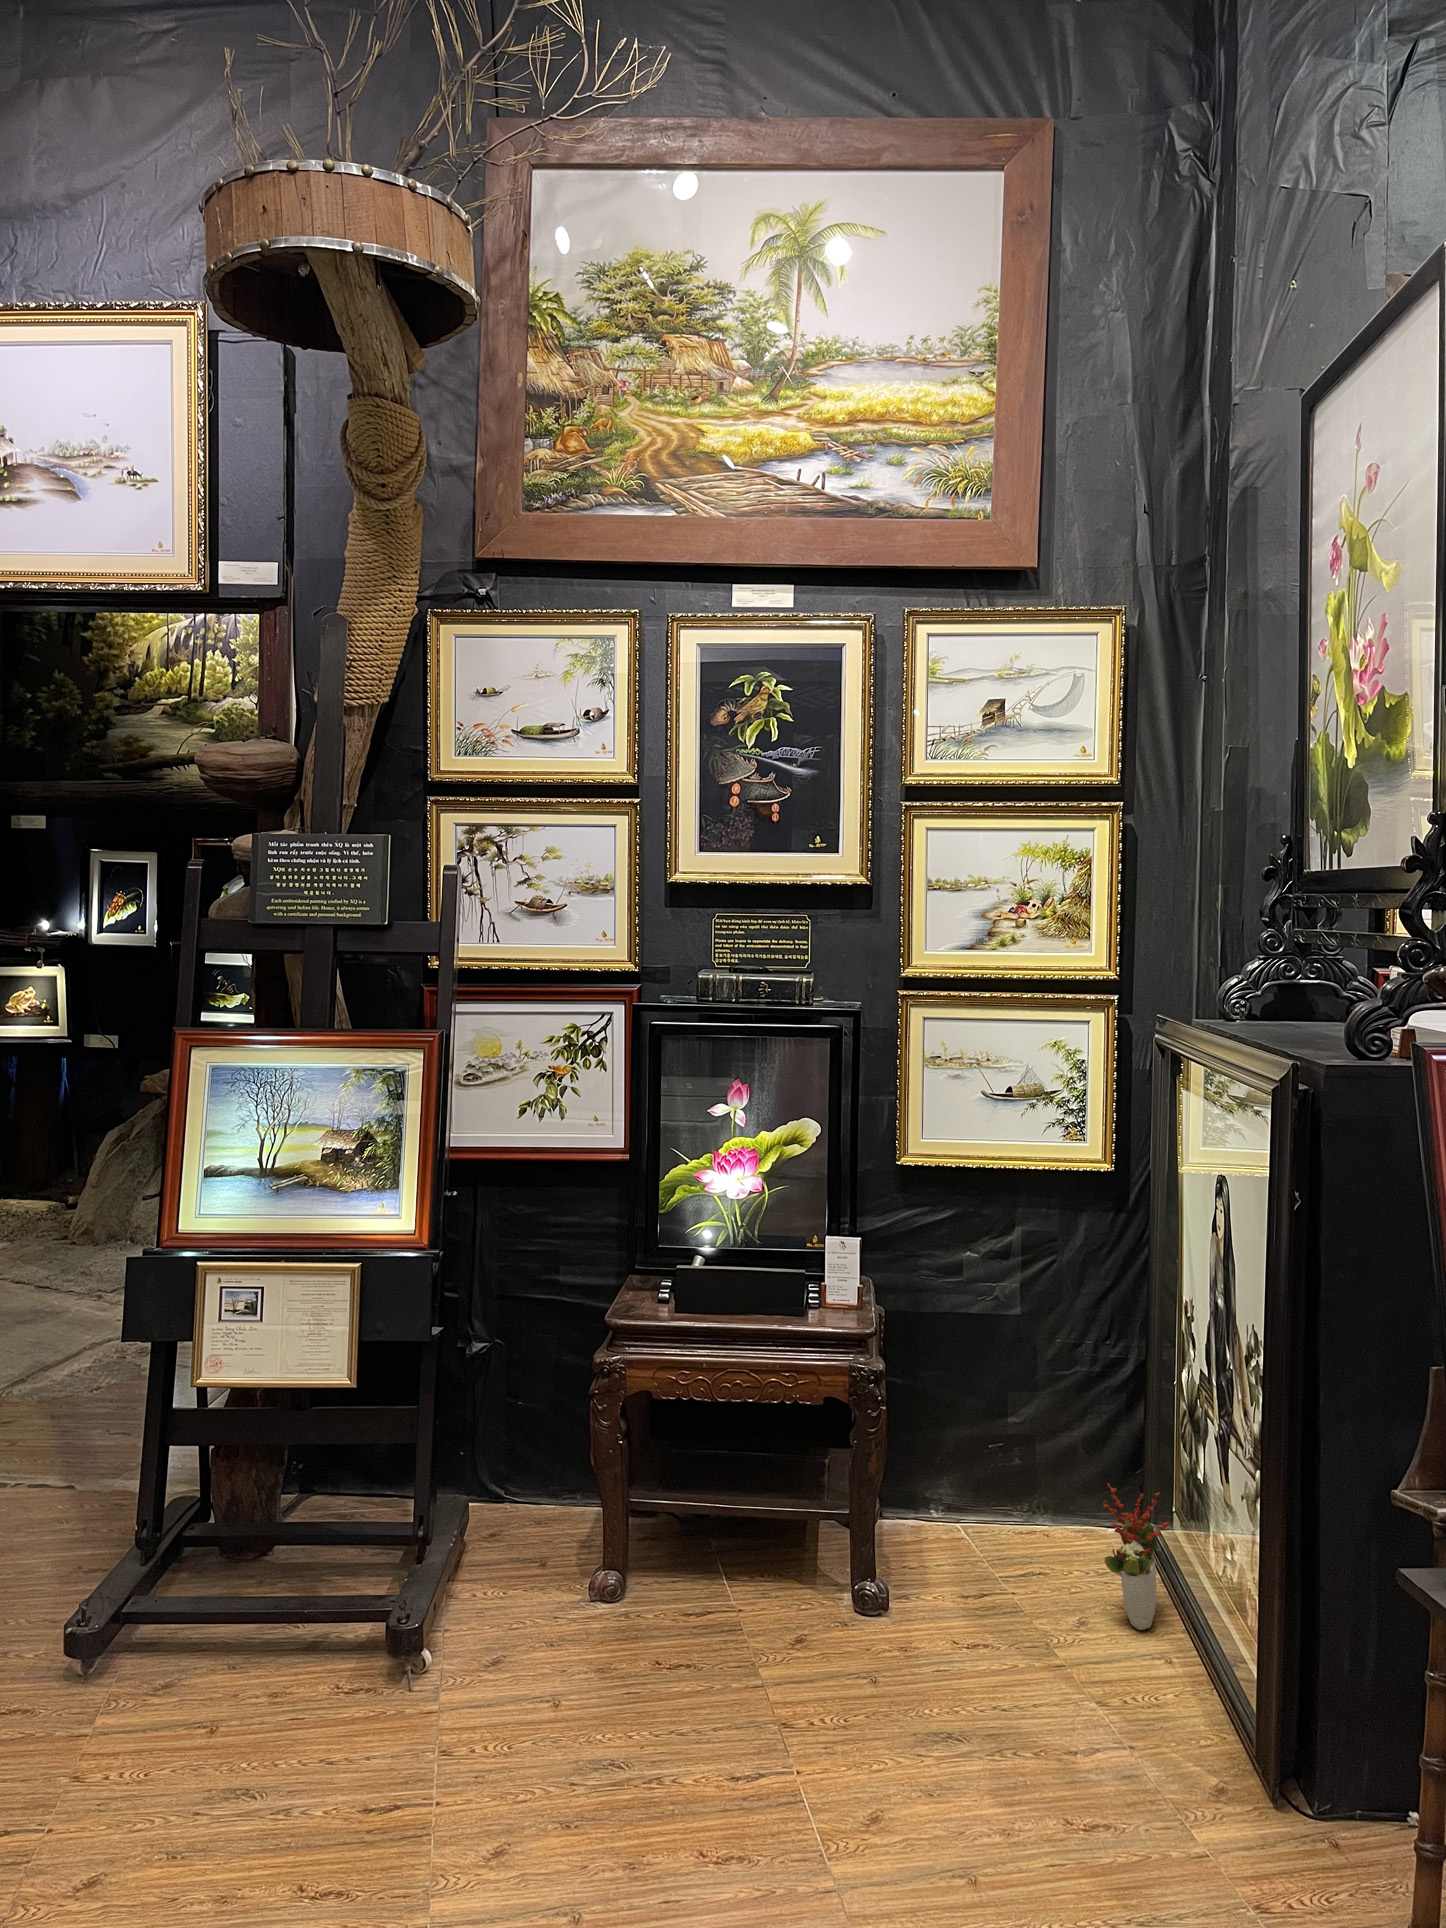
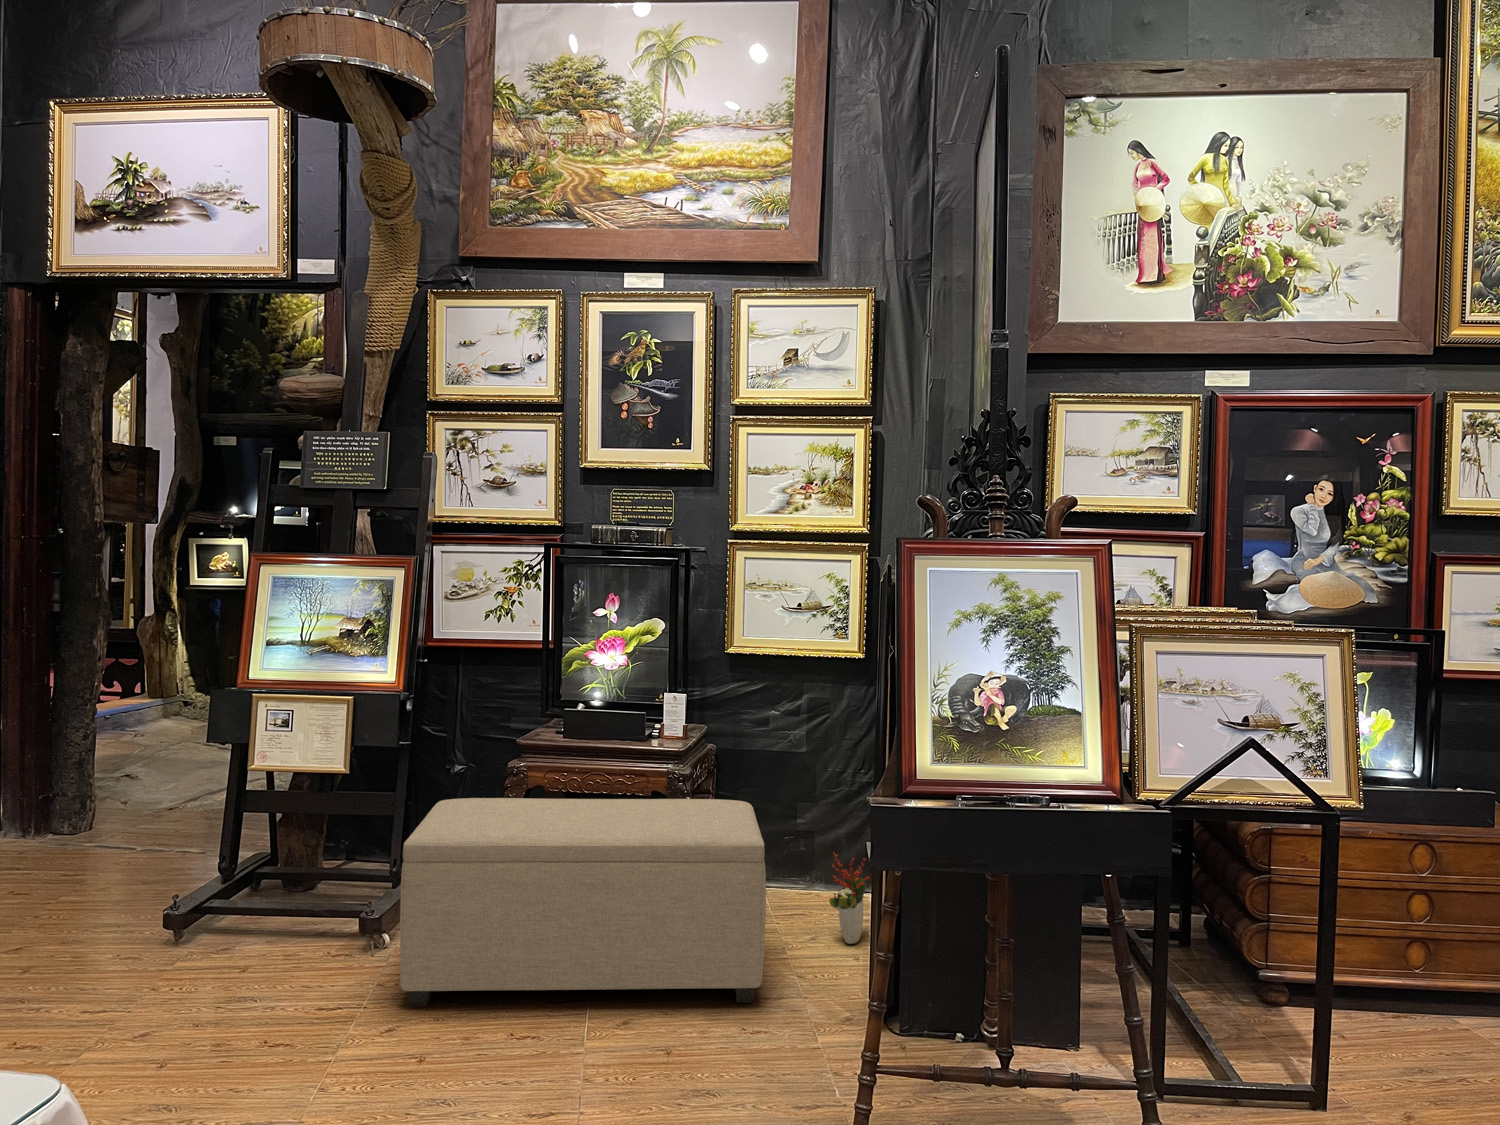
ottoman: none [488,1414,1065,1792] -> present [400,798,766,1006]

